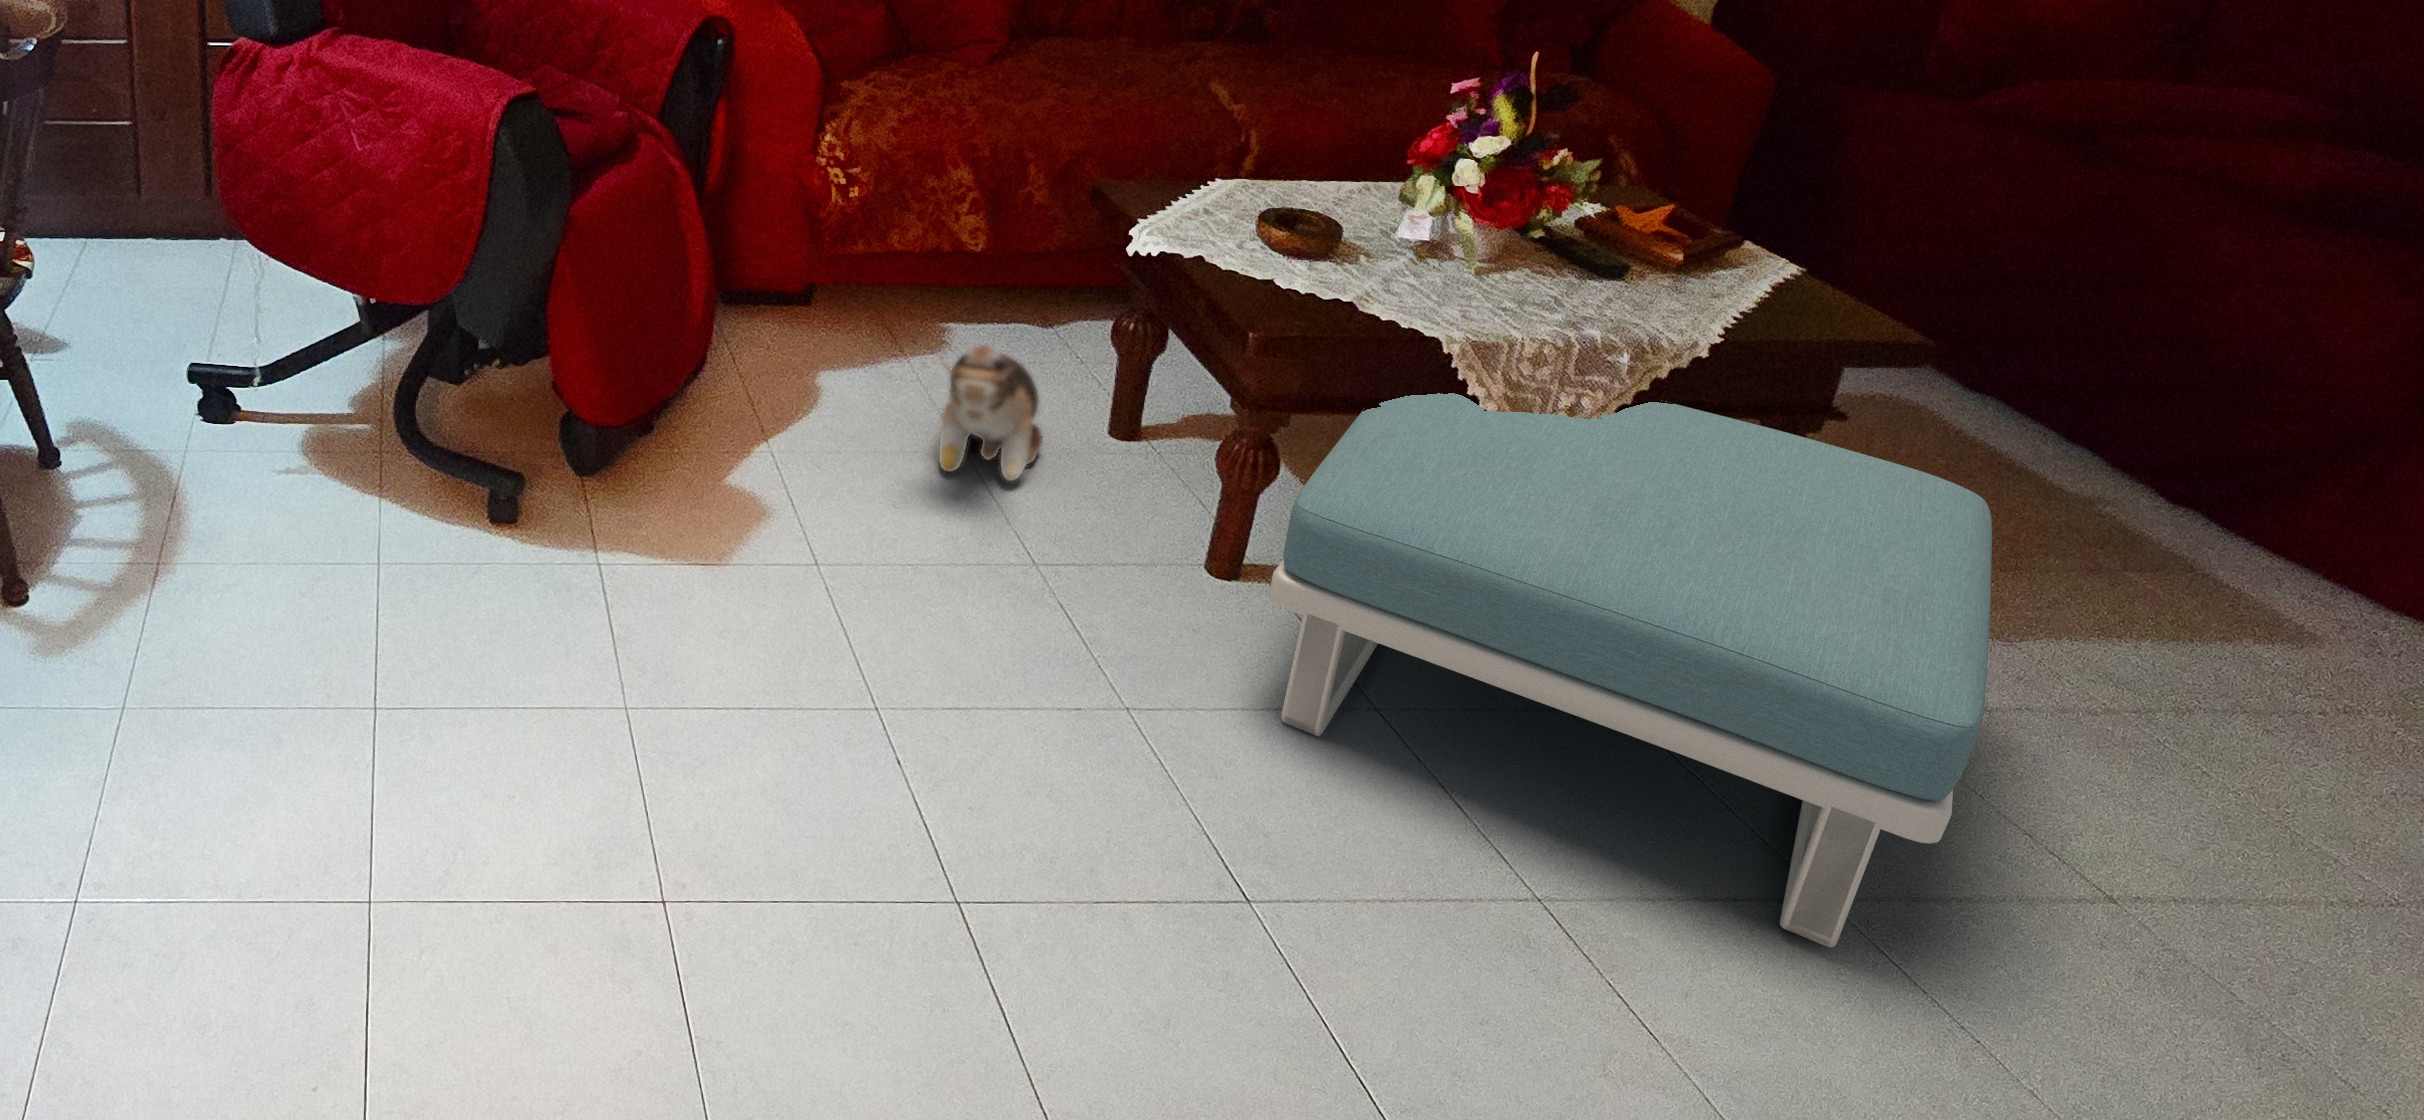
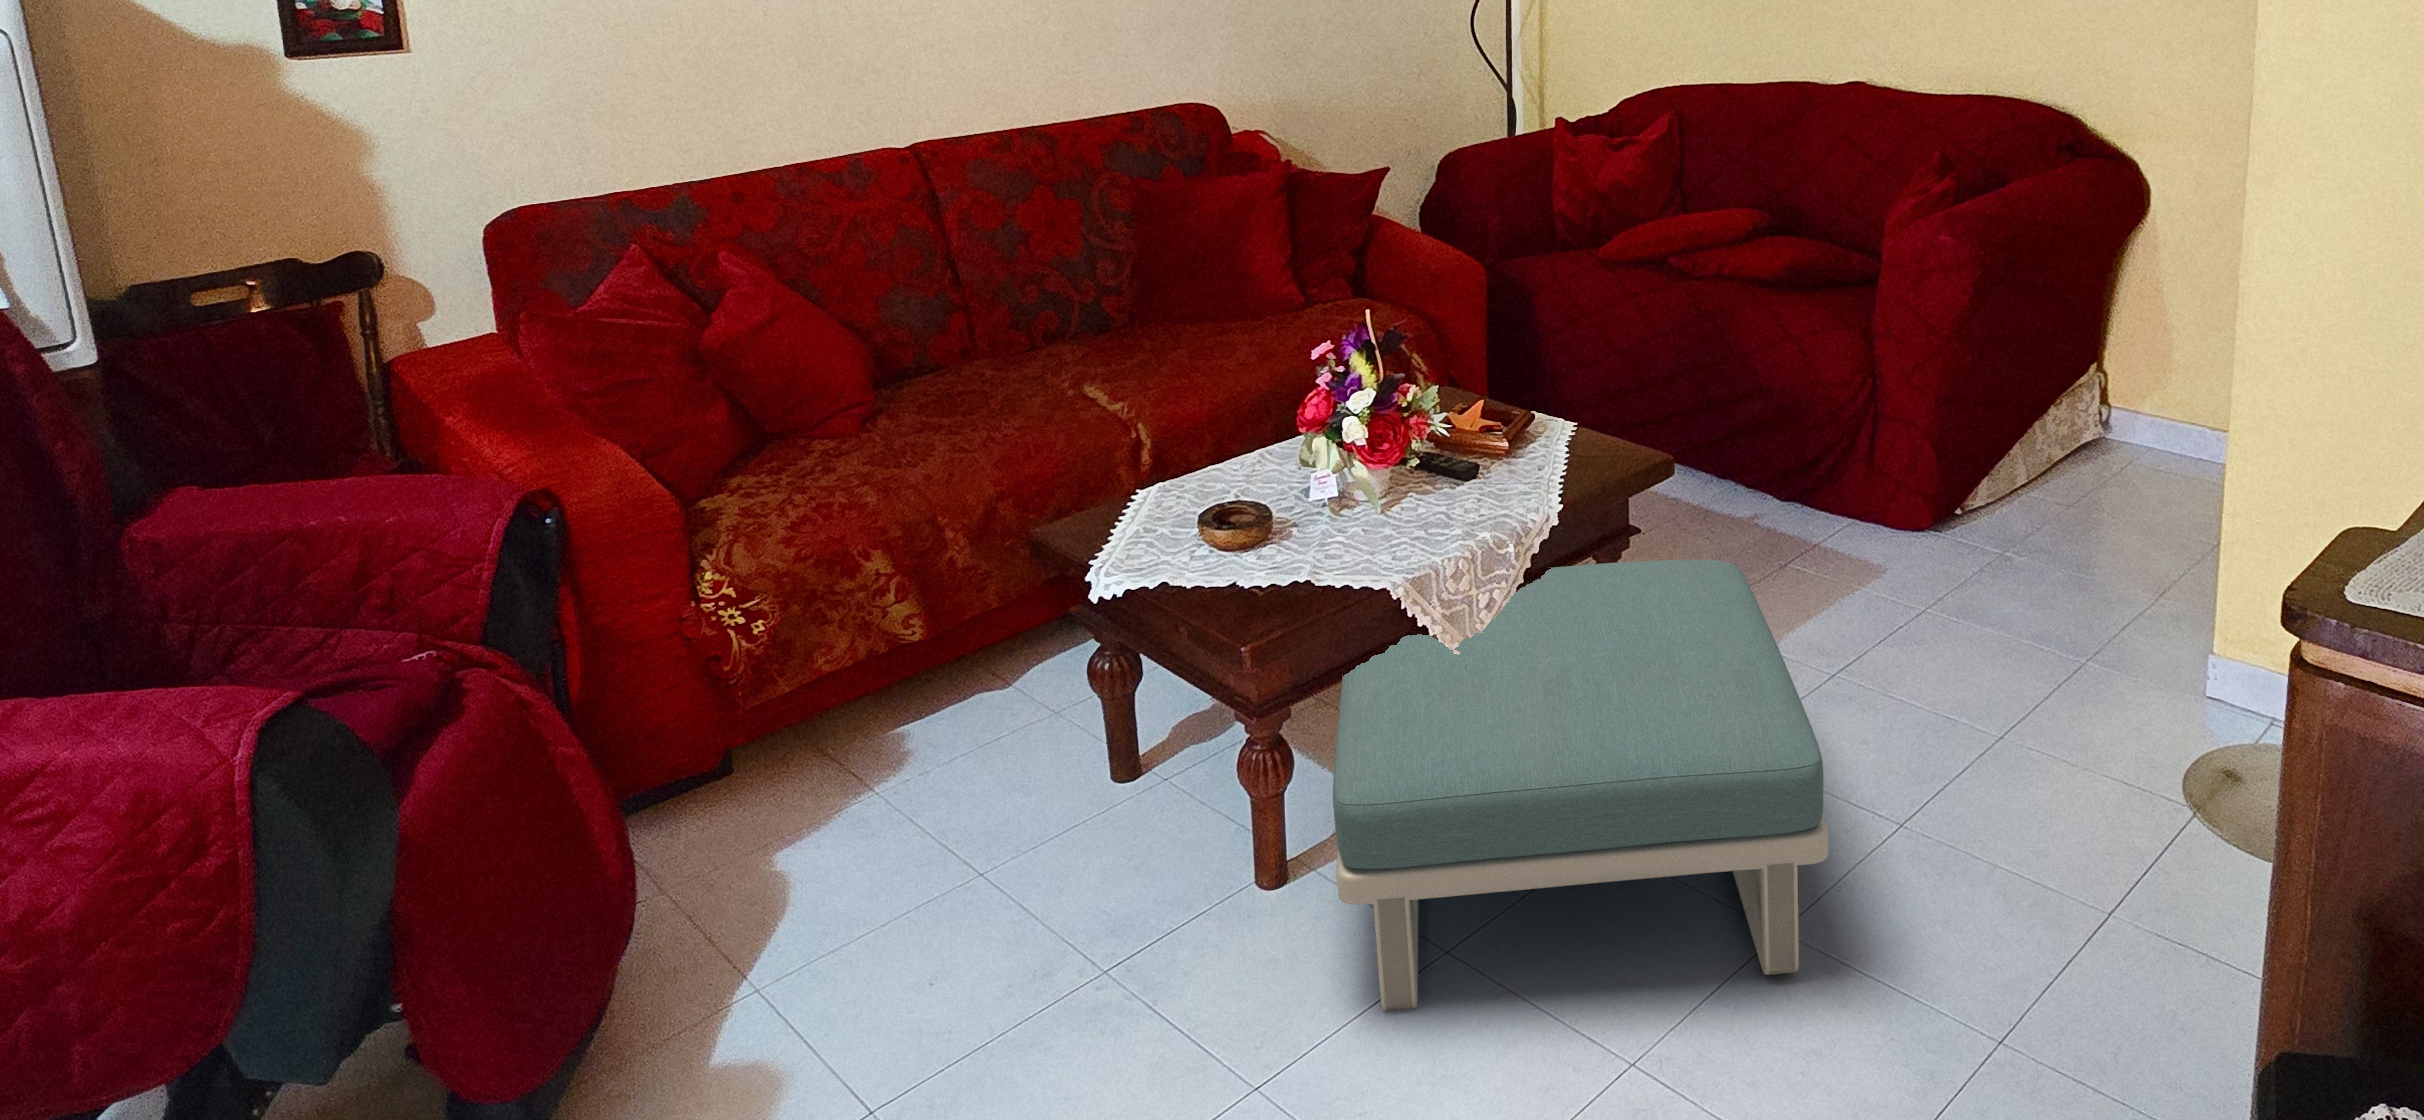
plush toy: present [939,345,1042,481] -> none [936,750,1058,907]

